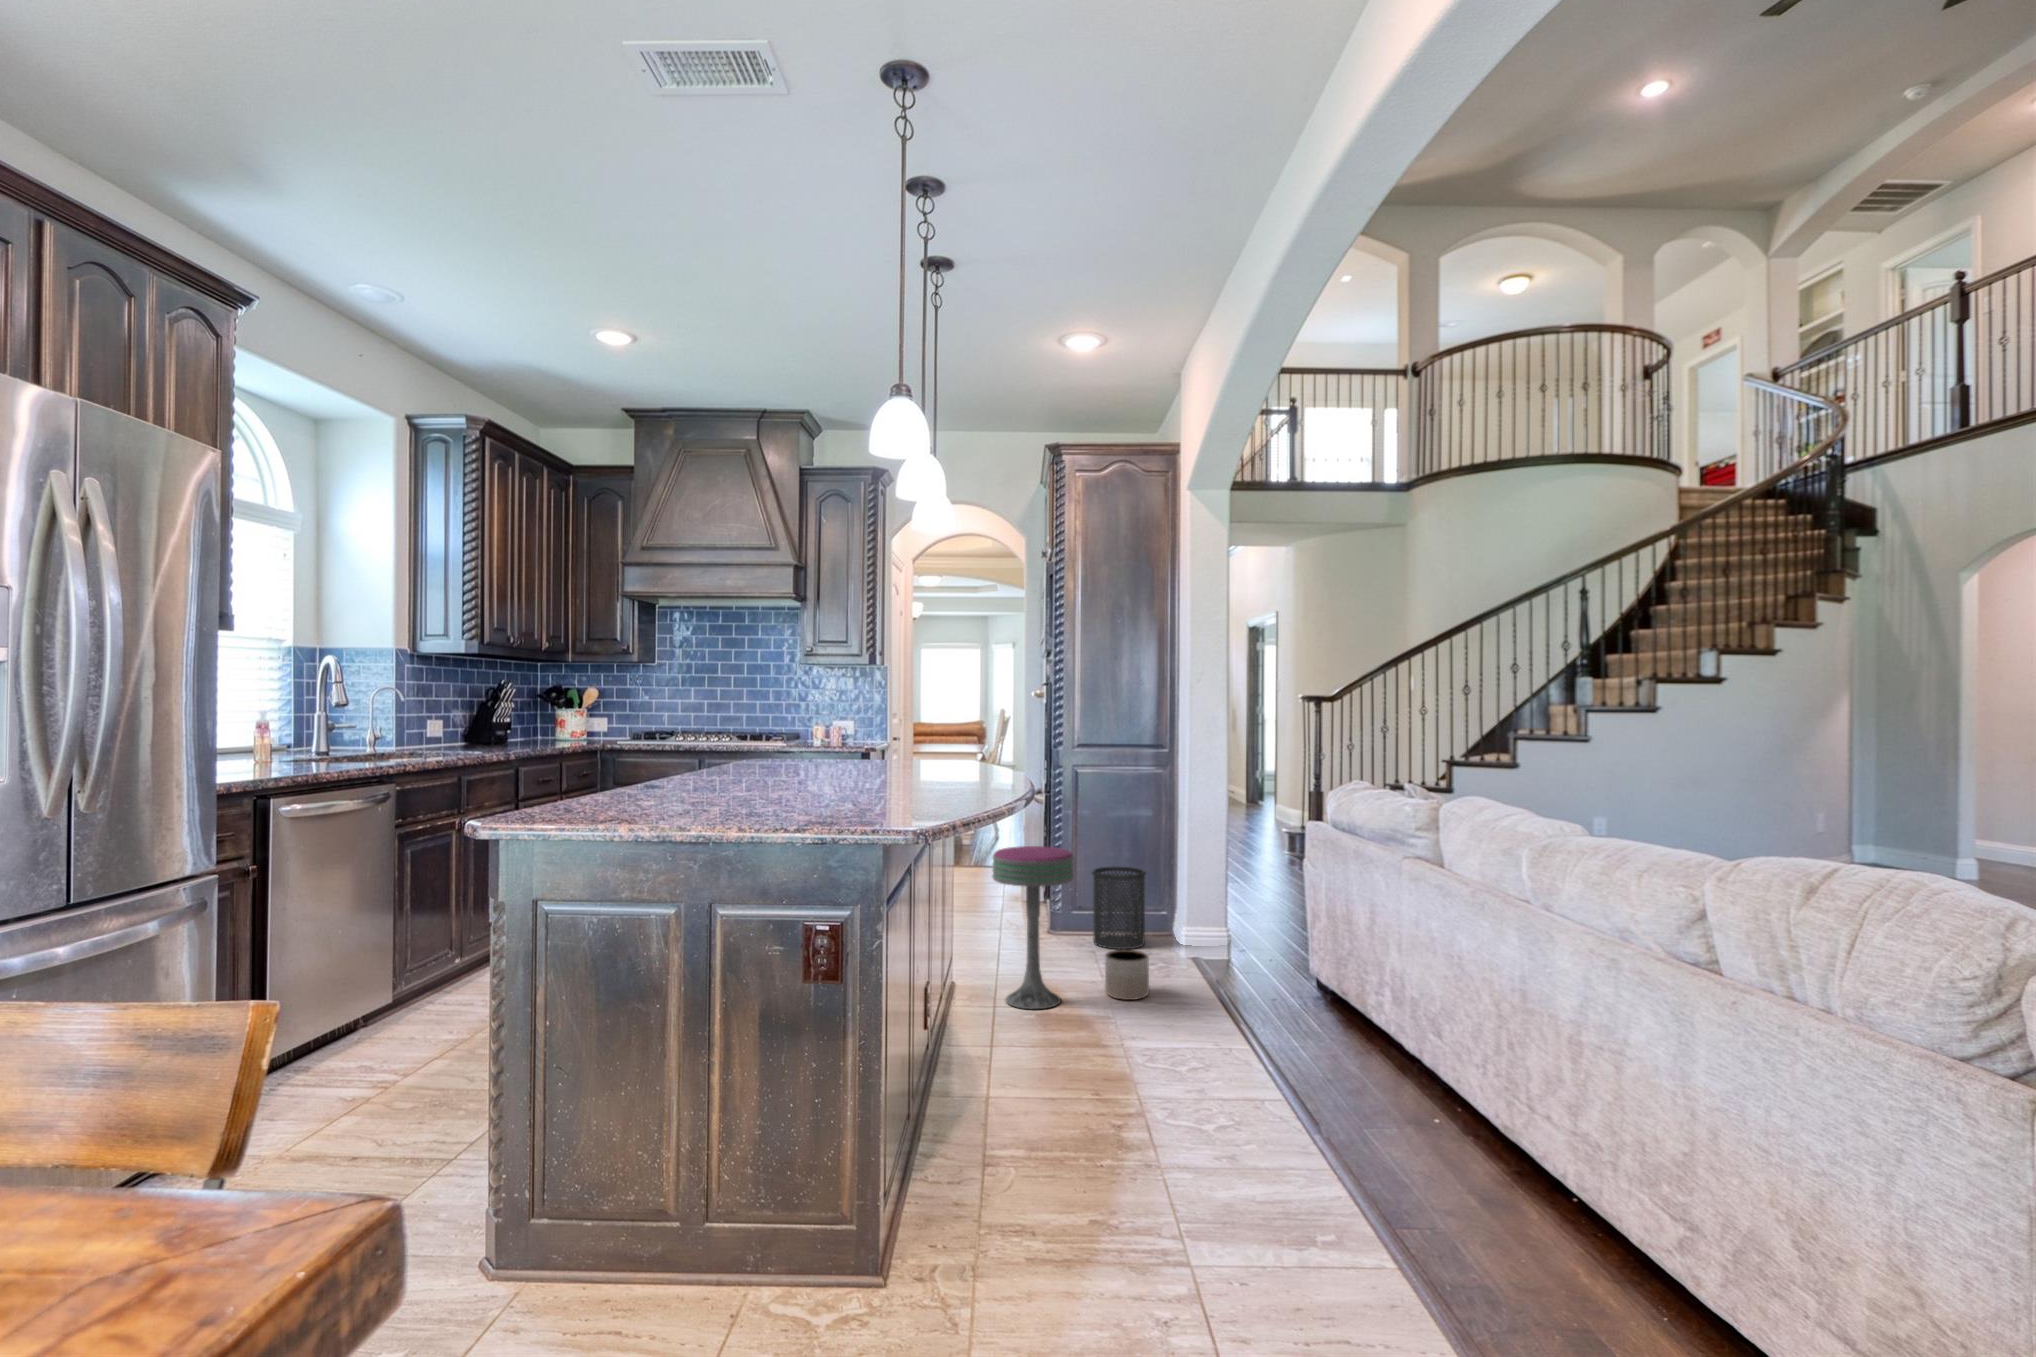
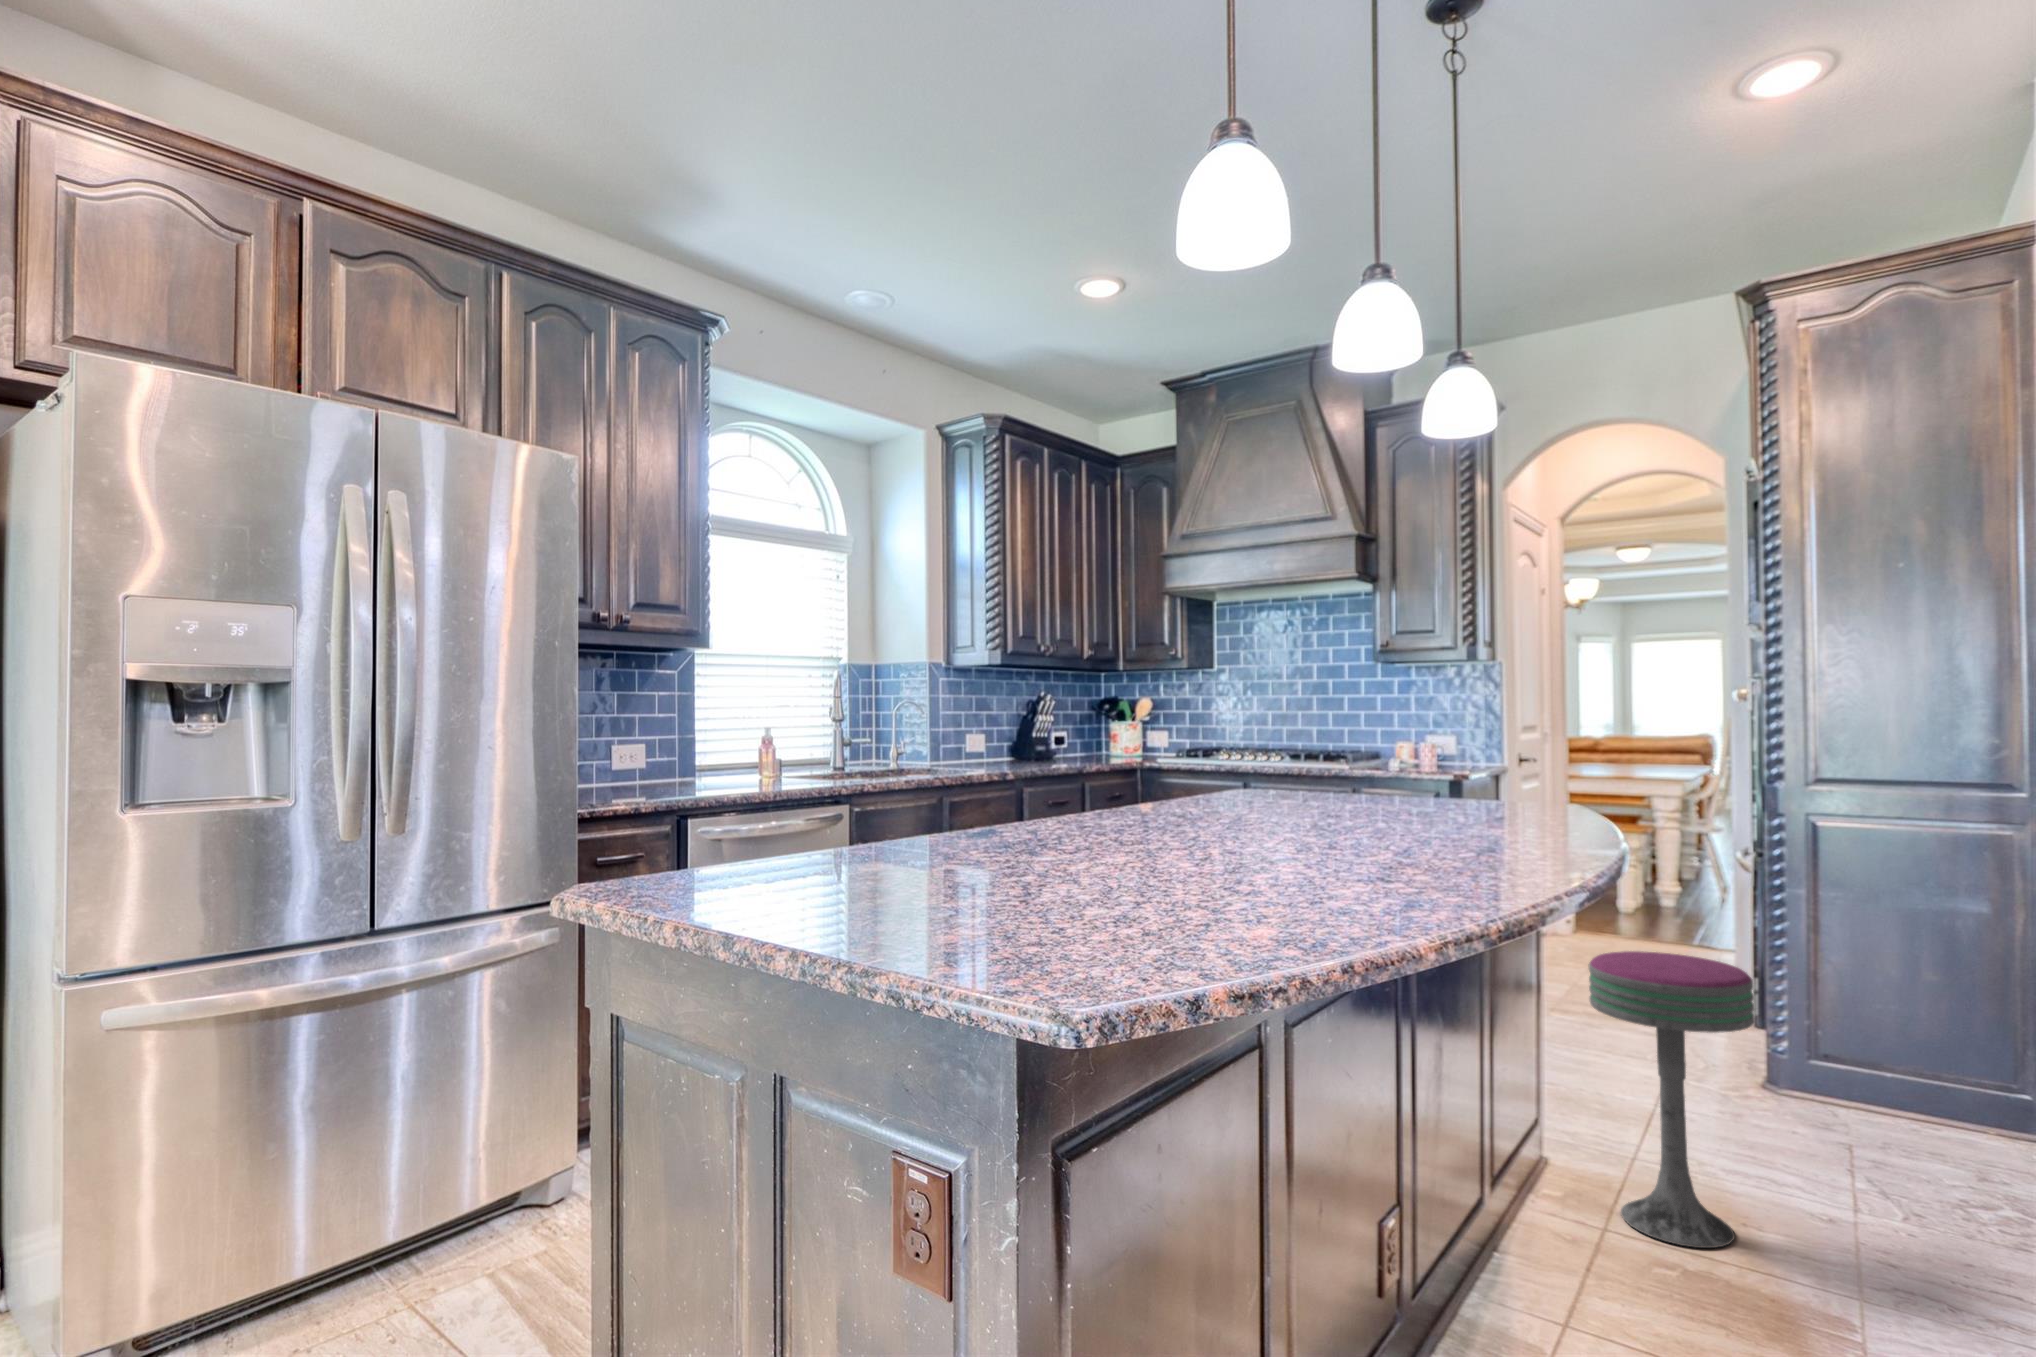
trash can: present [1092,867,1146,949] -> none [1845,1002,1976,1166]
planter: present [1105,950,1149,1000] -> none [1838,1171,1948,1282]

